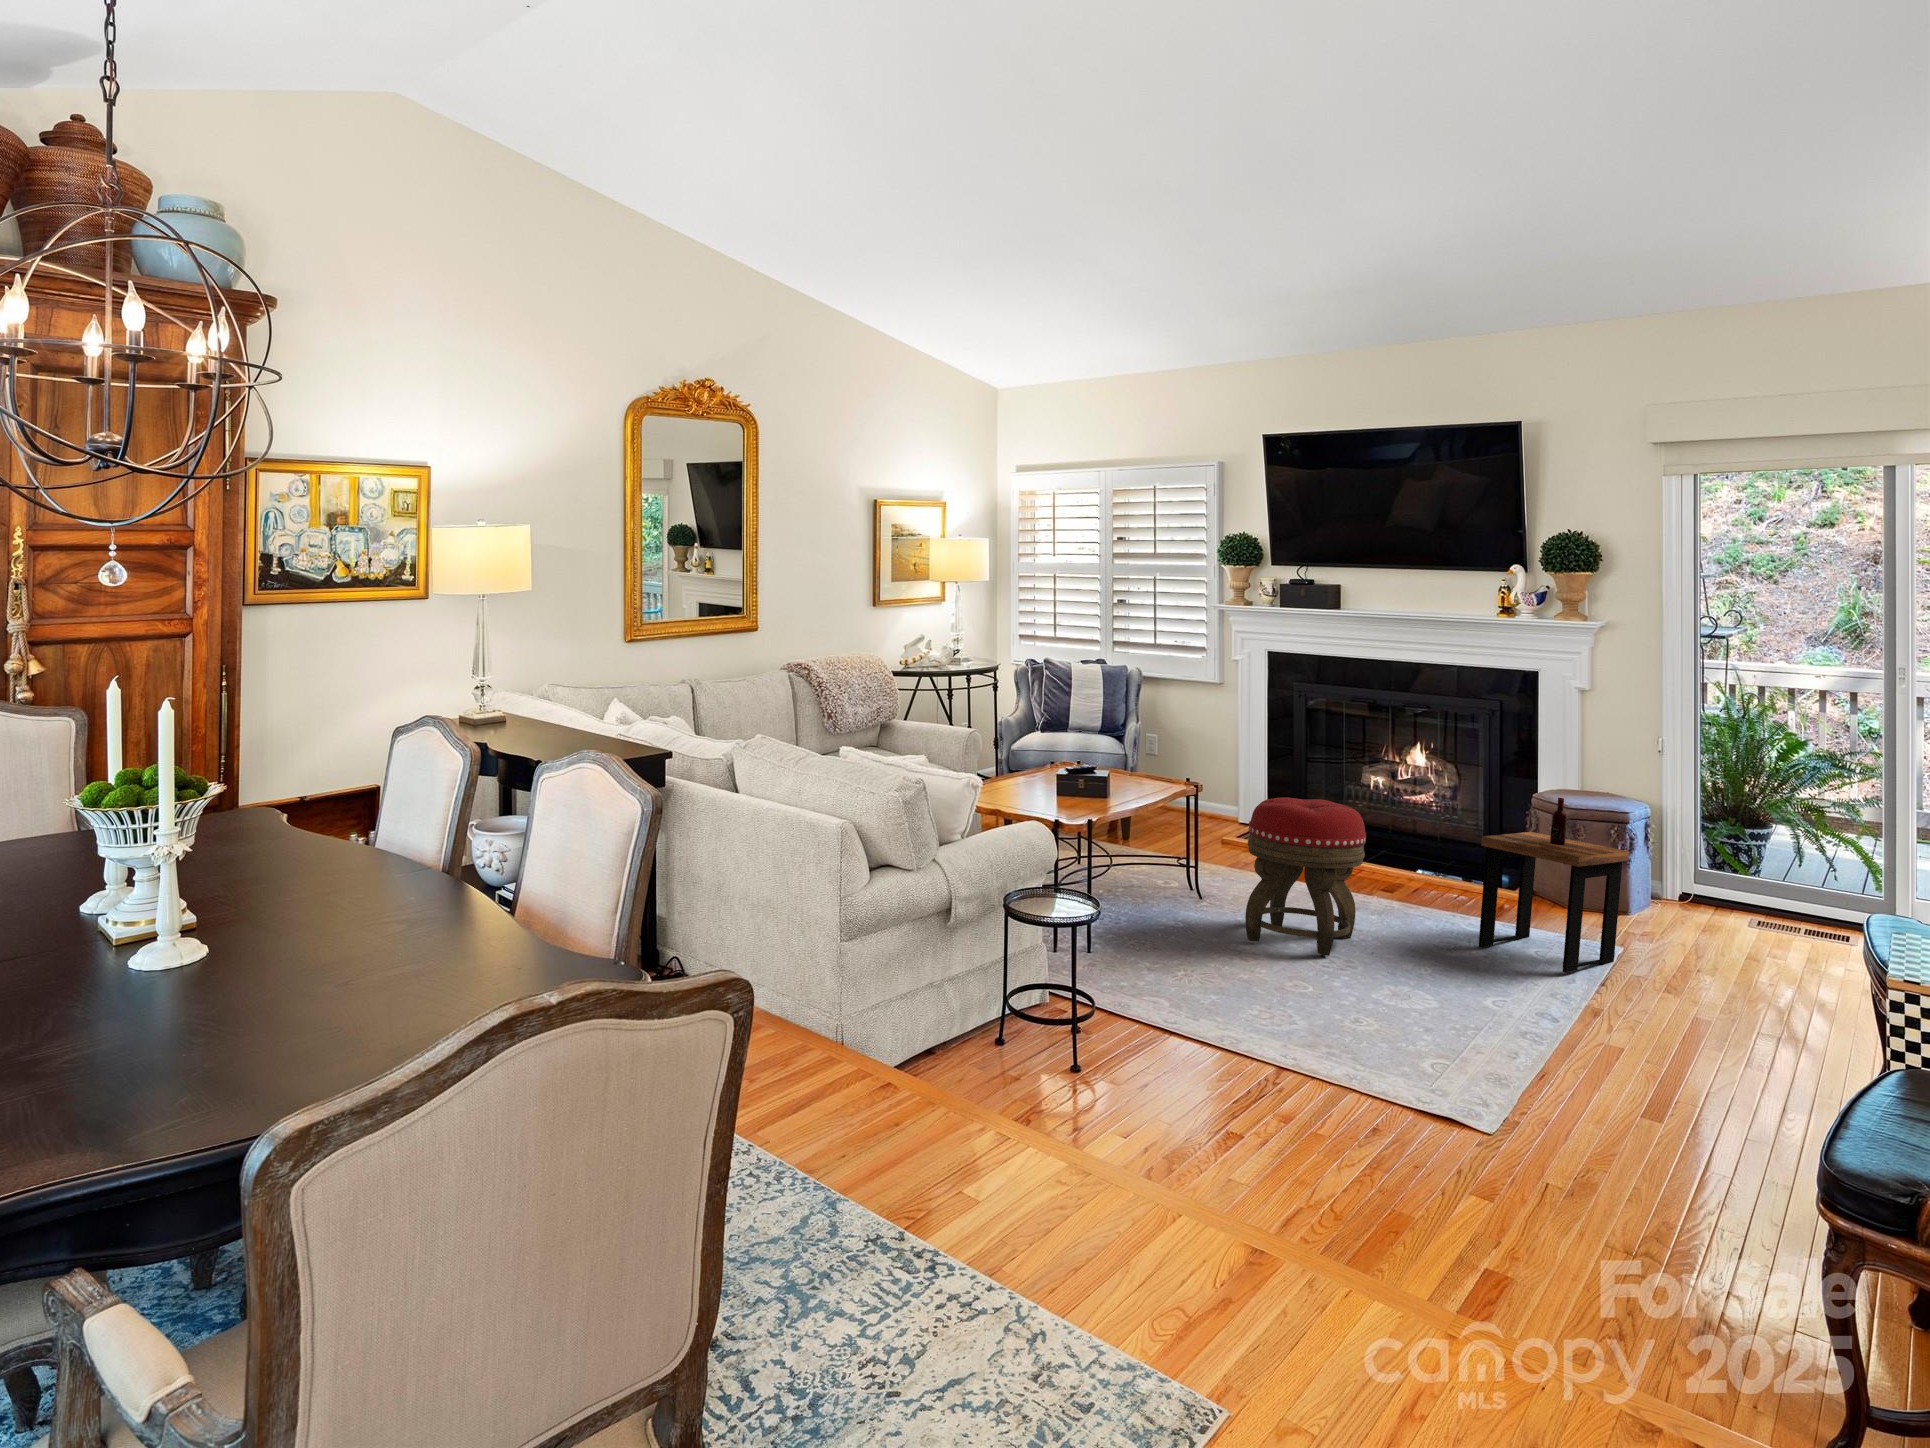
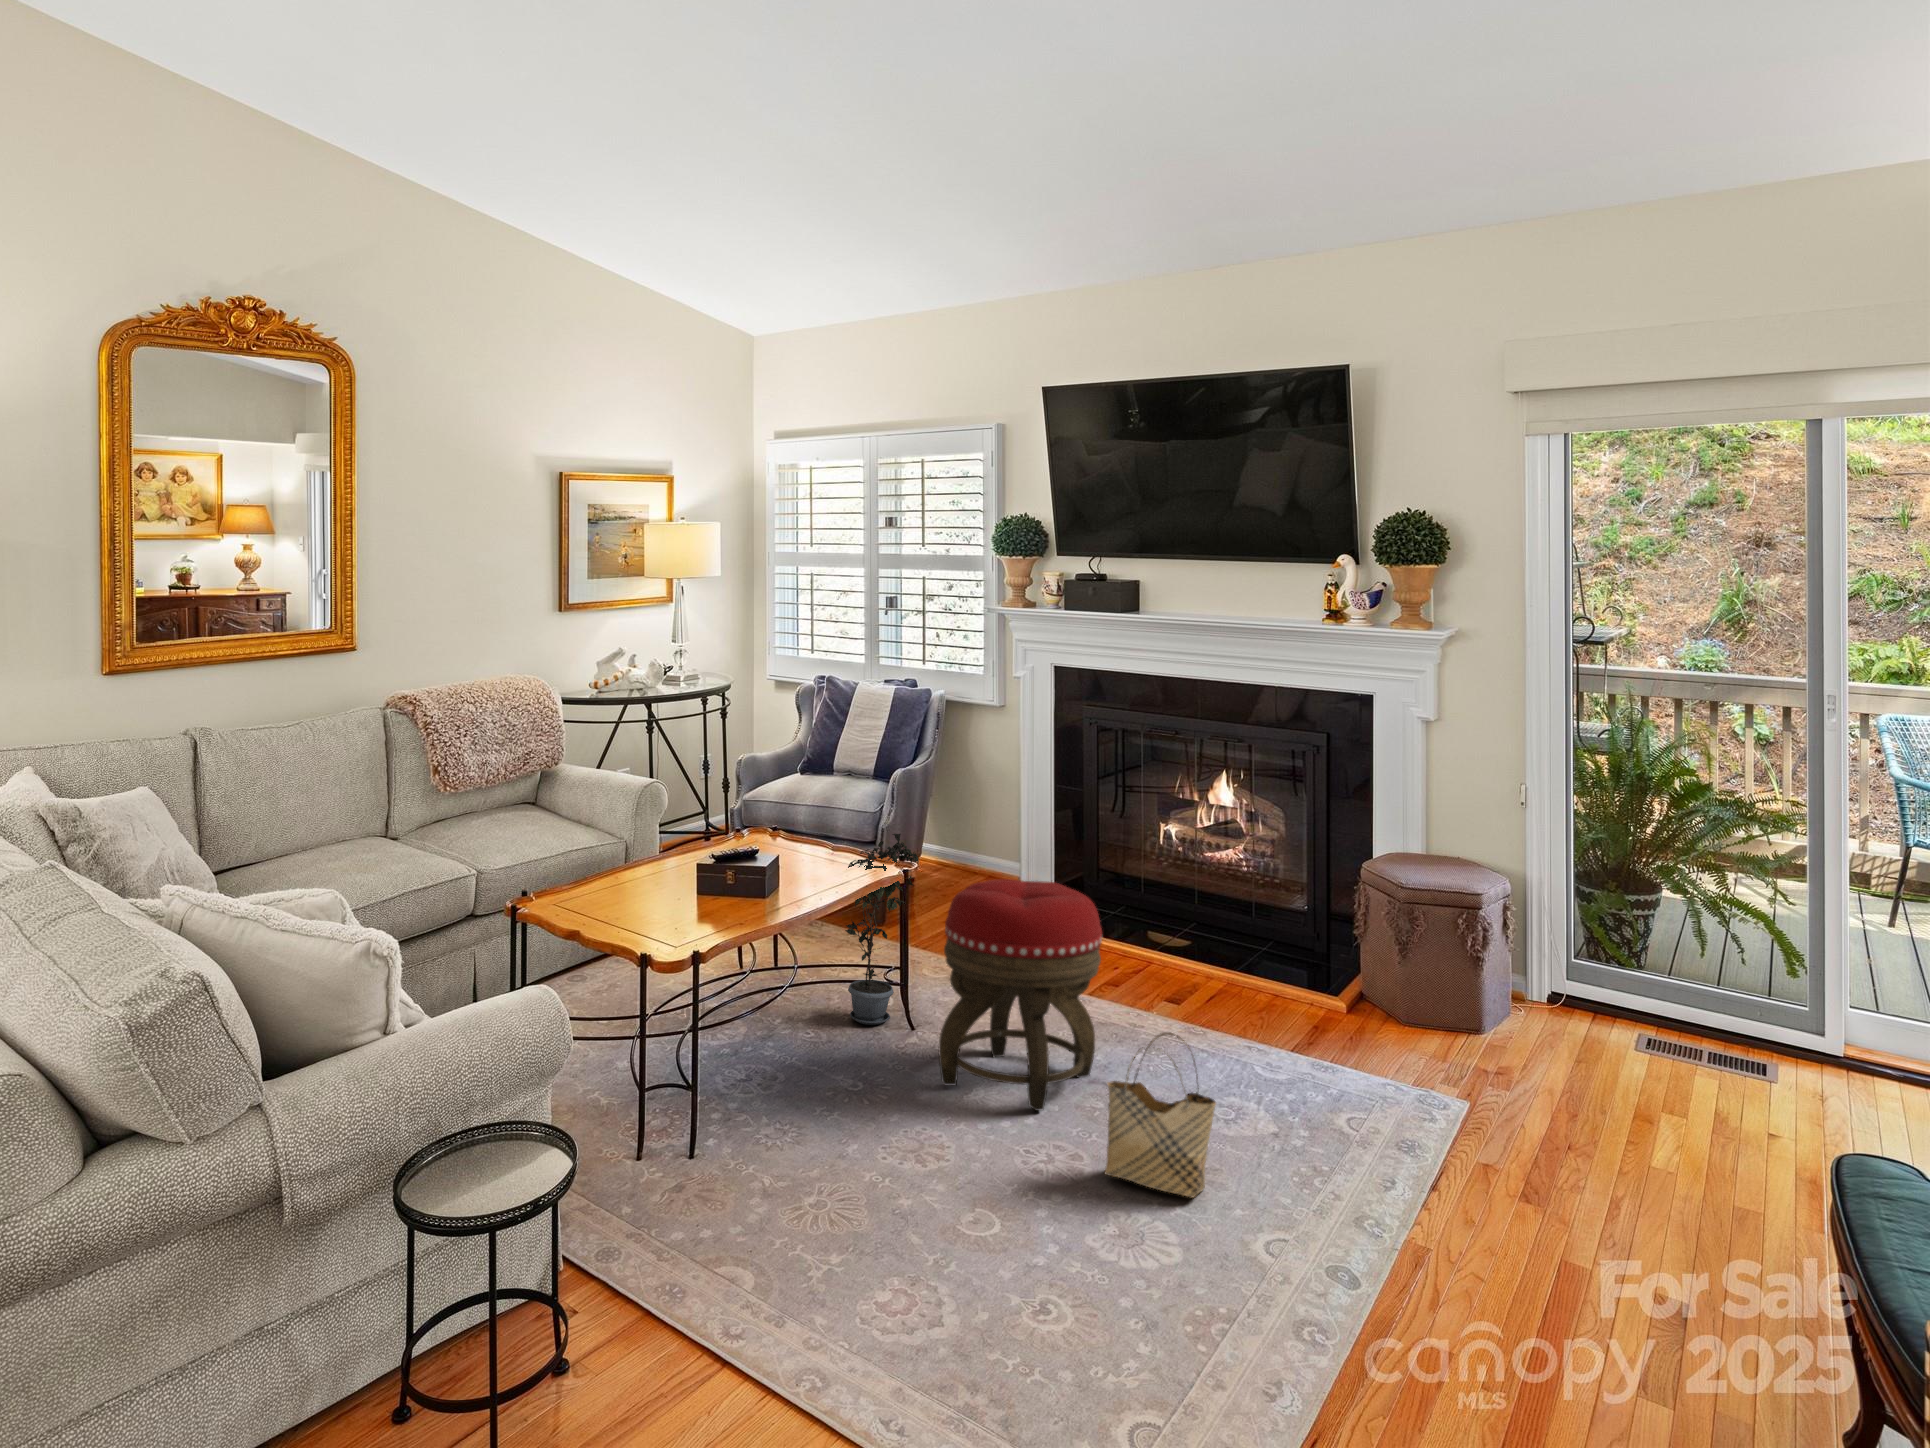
potted plant: none [1146,768,1209,908] -> present [845,834,919,1025]
side table: present [1479,798,1629,973] -> none [1258,883,1456,1138]
woven basket: none [1393,893,1475,1001] -> present [1105,1033,1216,1198]

